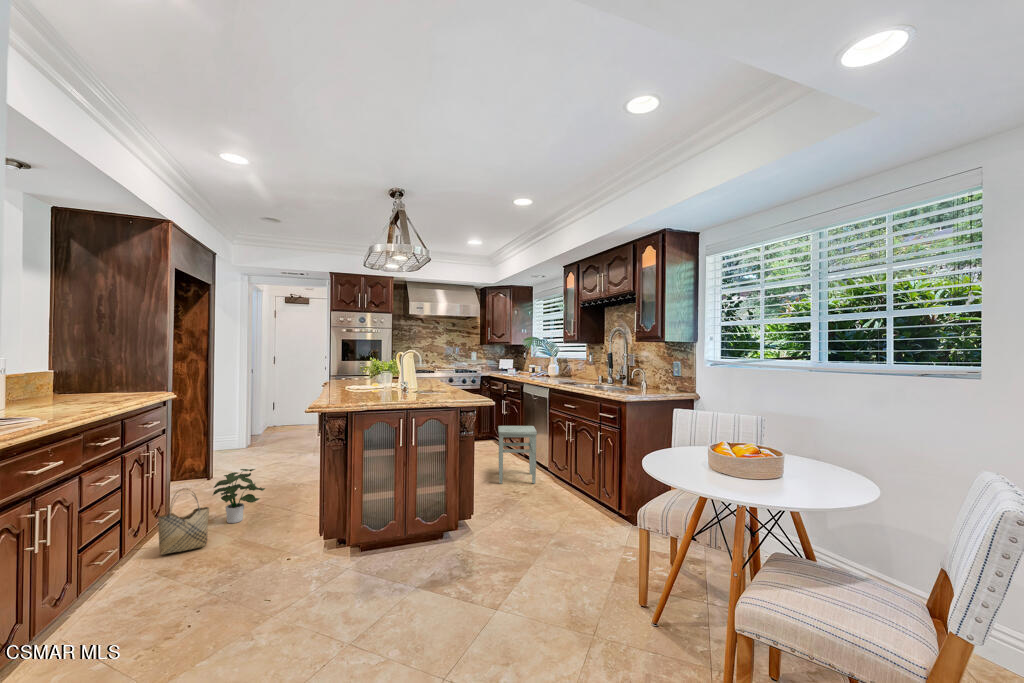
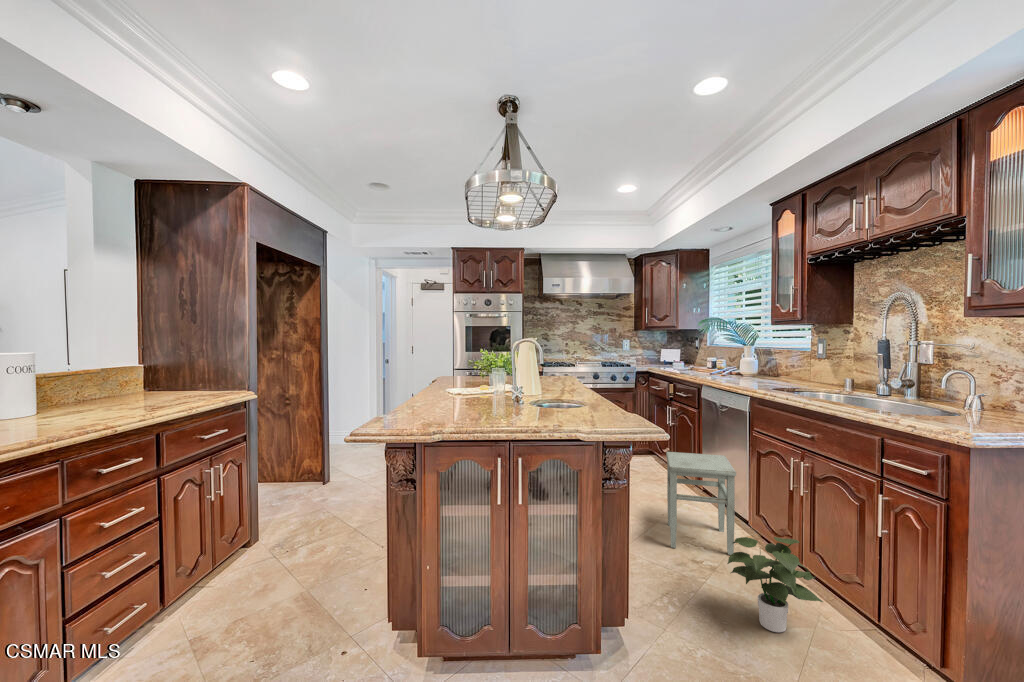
potted plant: present [213,469,265,523] -> present [727,537,823,632]
woven basket: present [158,489,209,555] -> none [157,541,234,643]

